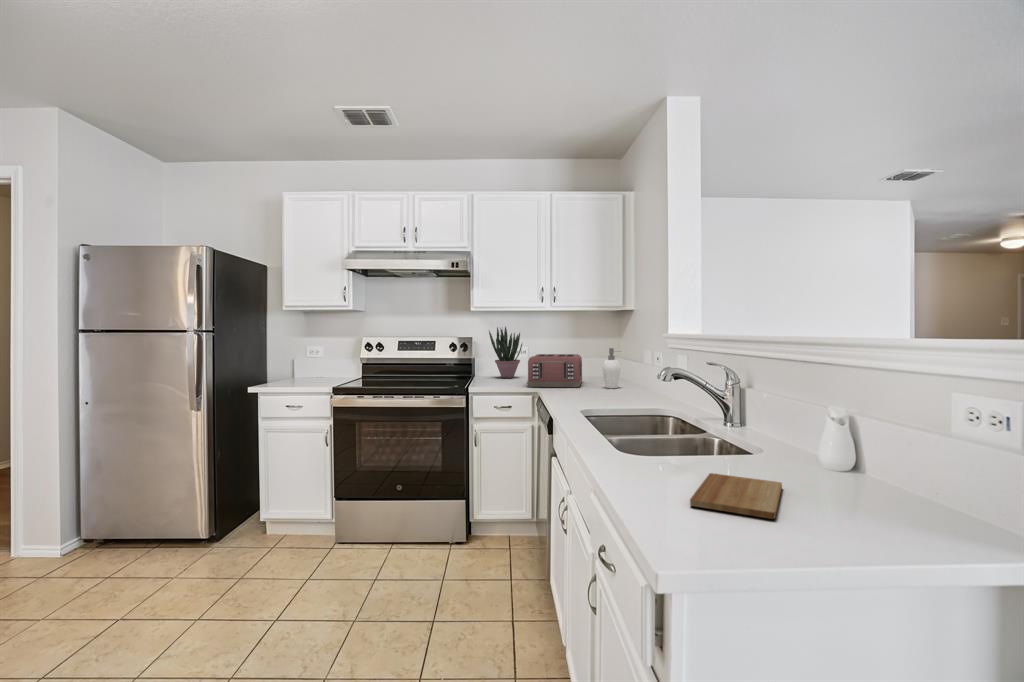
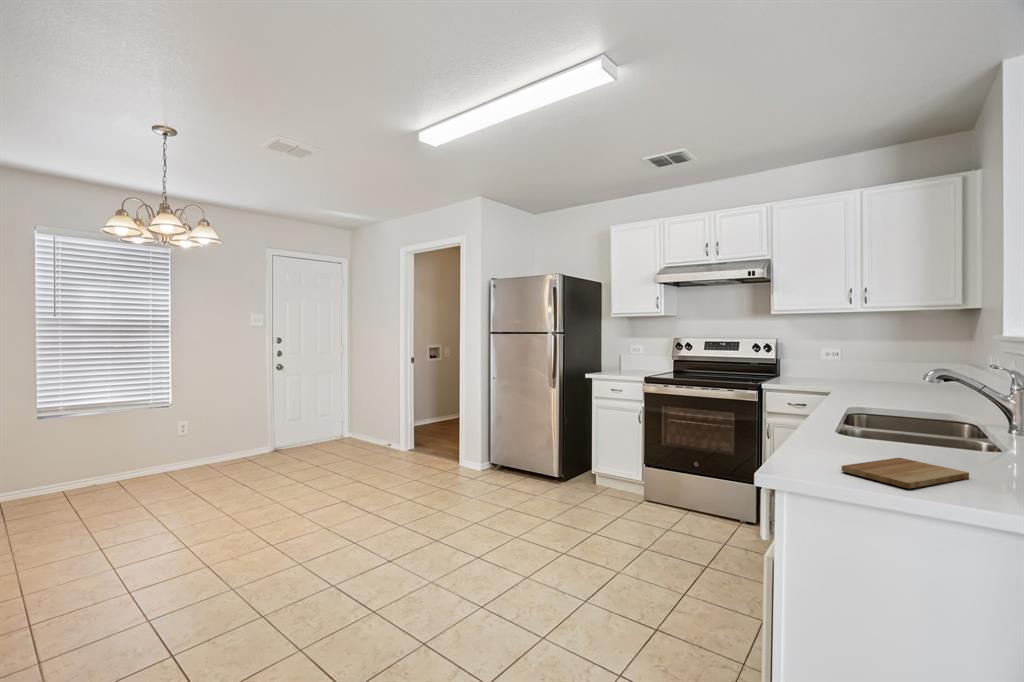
potted plant: present [489,327,522,378] -> none [792,328,829,379]
soap dispenser: present [603,348,620,388] -> none [915,351,940,394]
toaster: present [527,354,582,387] -> none [822,356,899,391]

